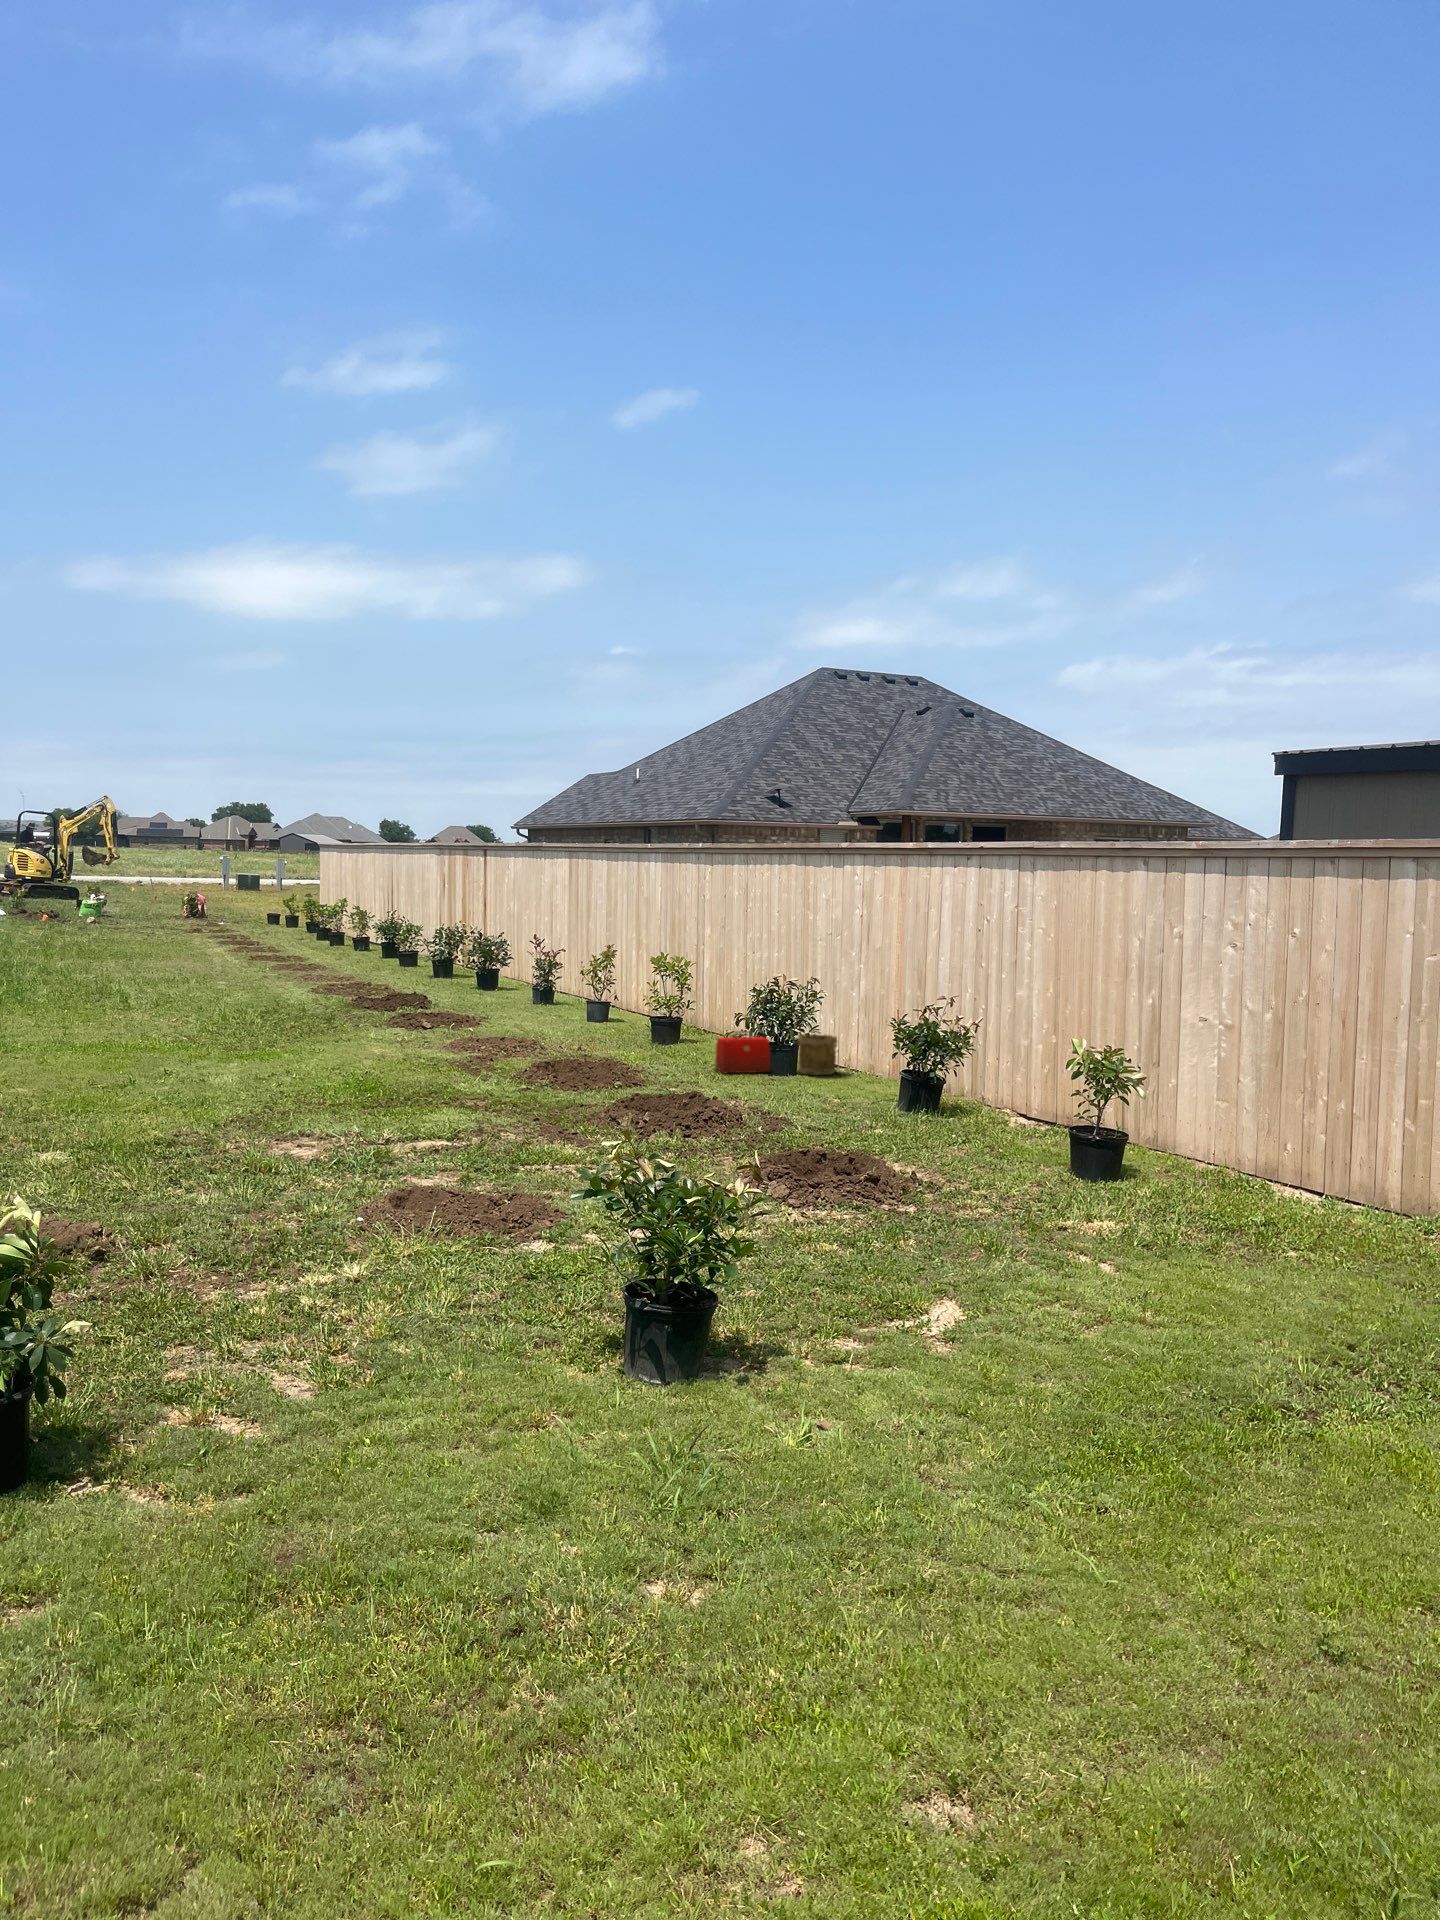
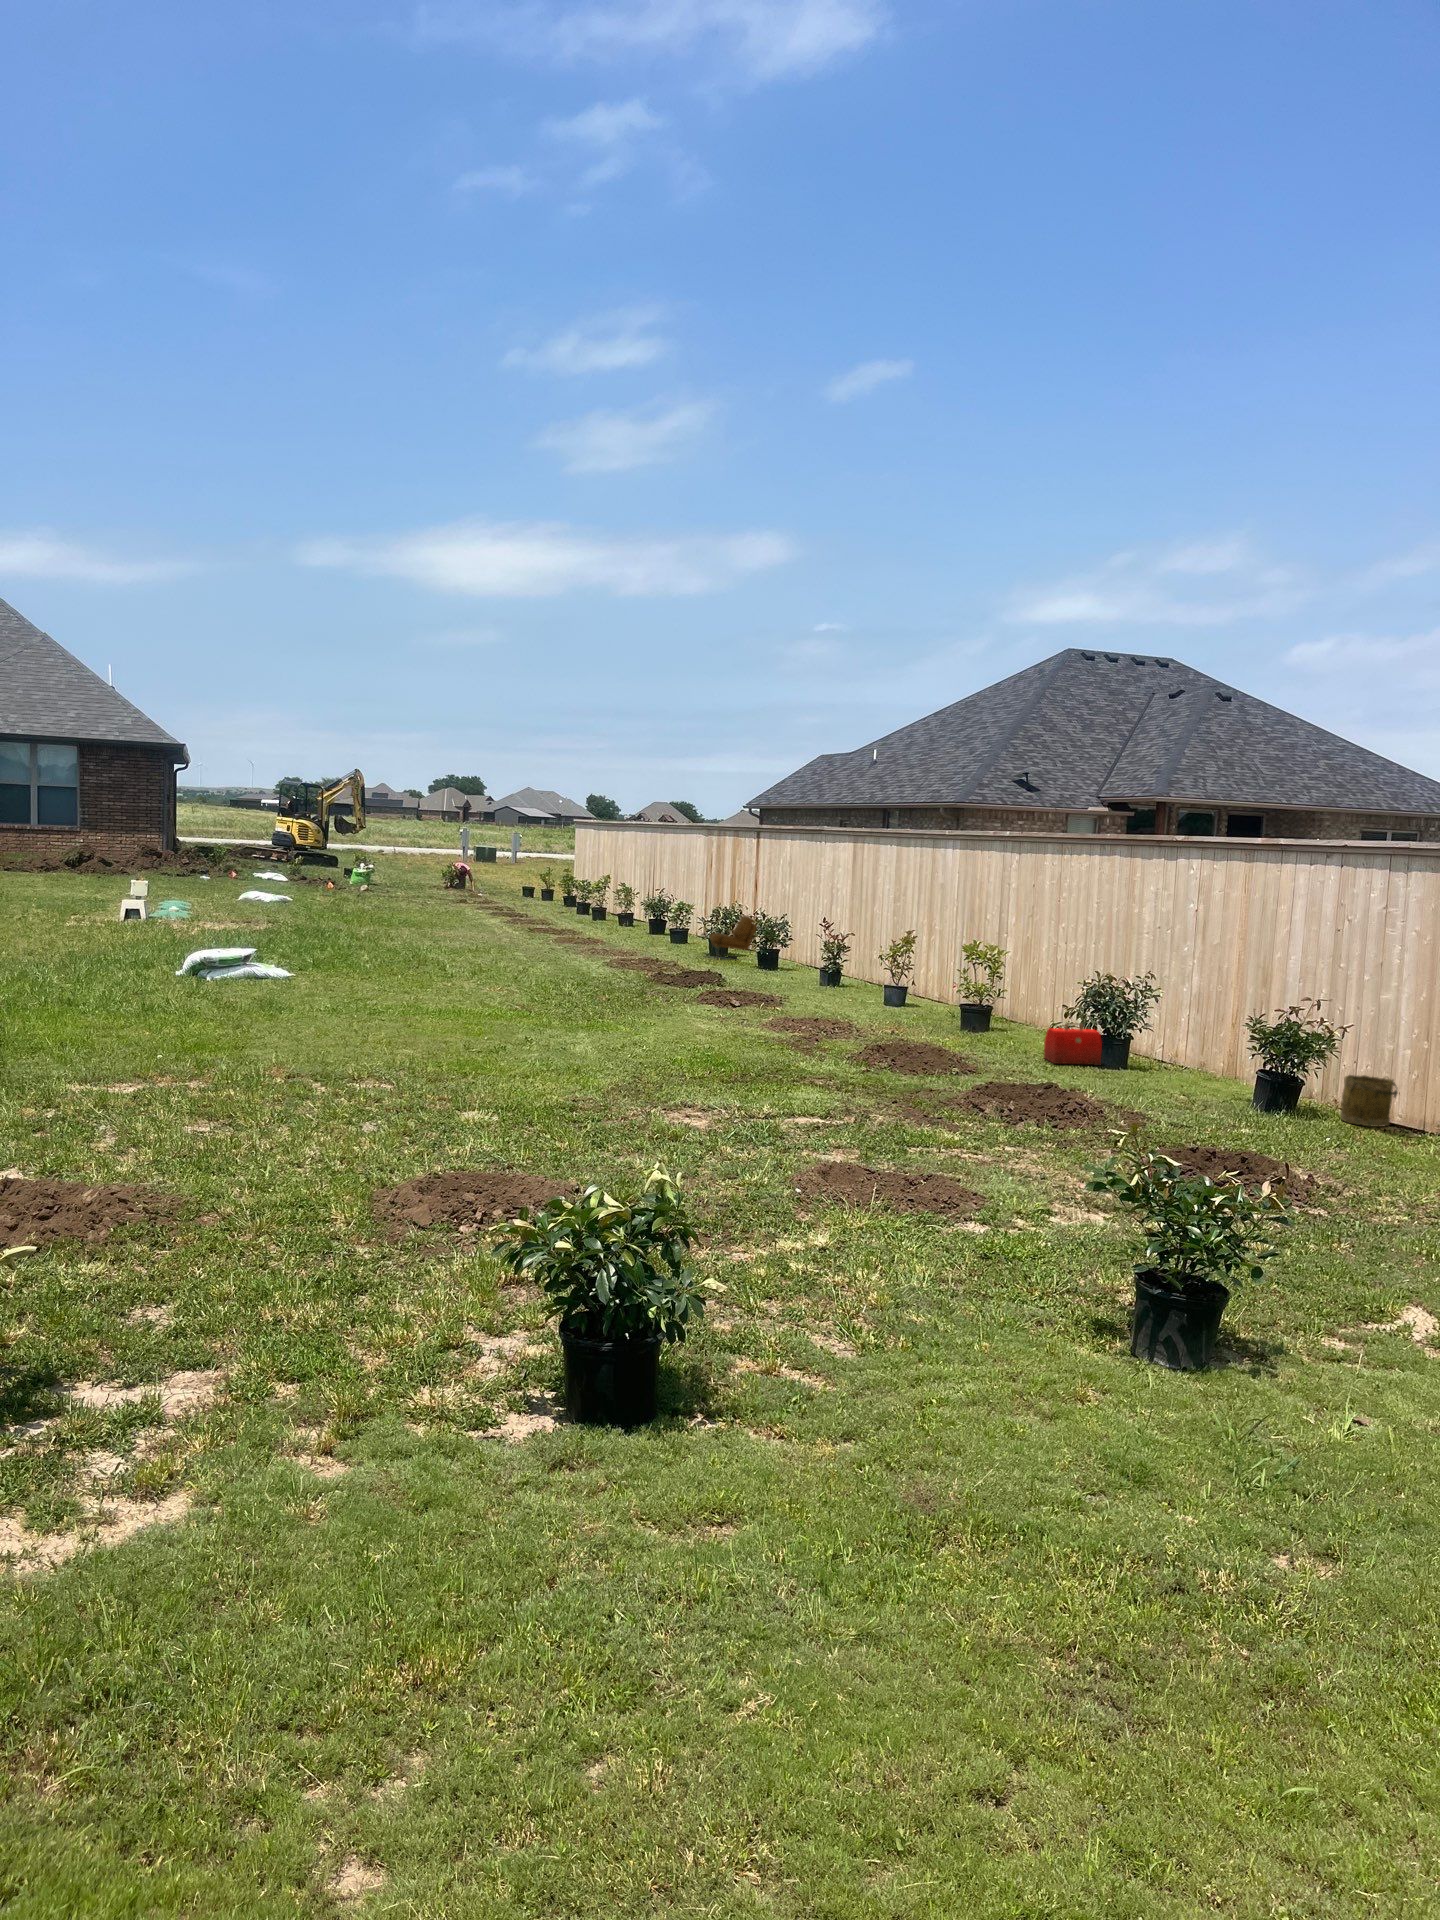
chair: none [427,935,477,982] -> present [709,915,757,959]
bucket: present [797,1034,837,1075] -> present [1341,1075,1398,1127]

